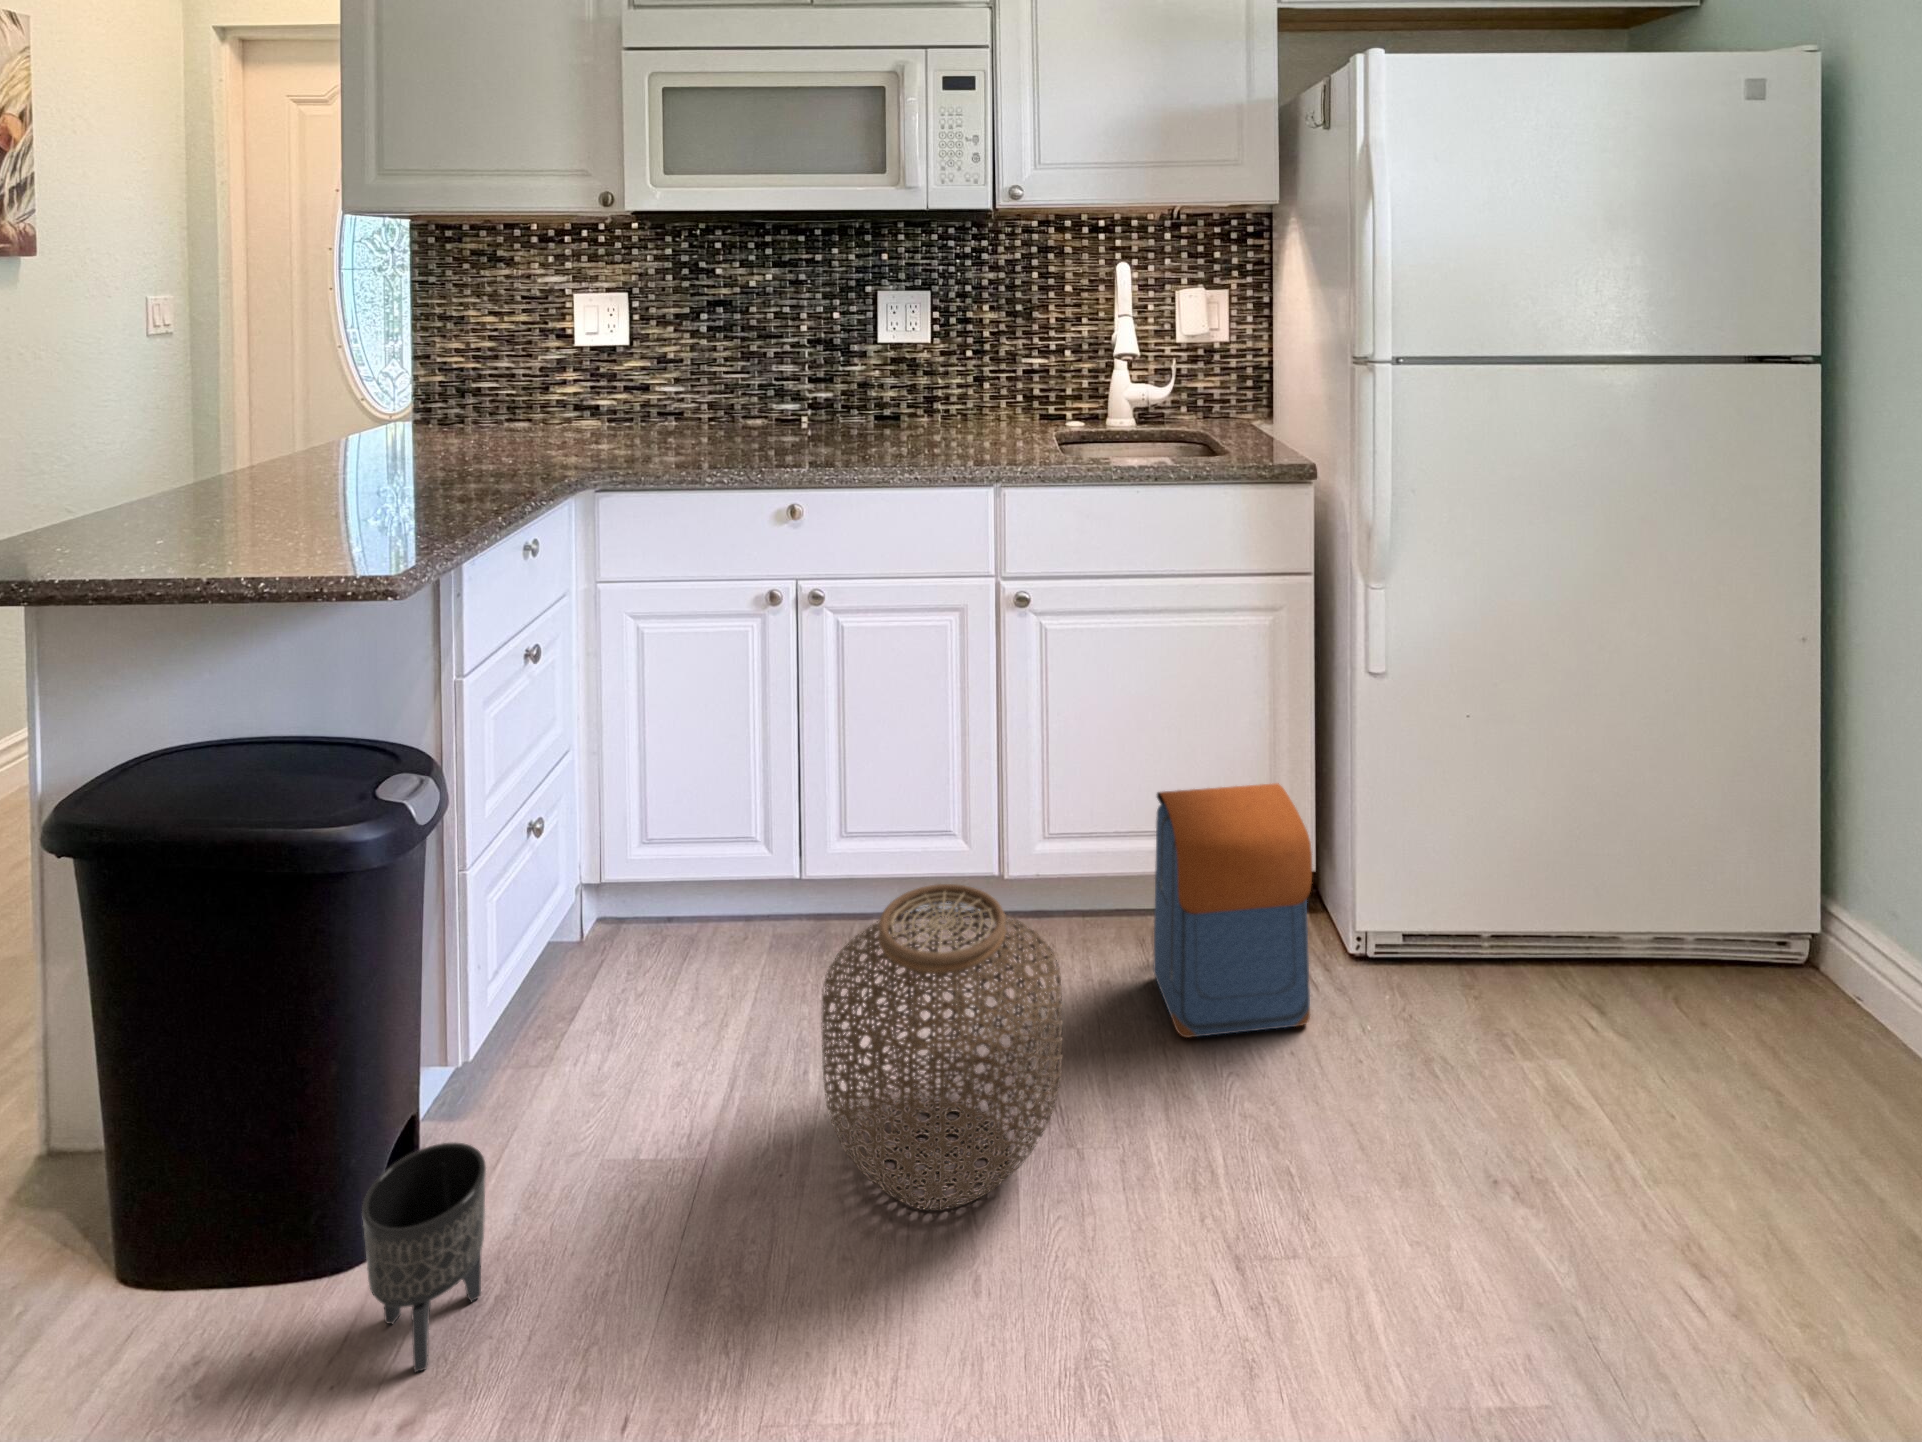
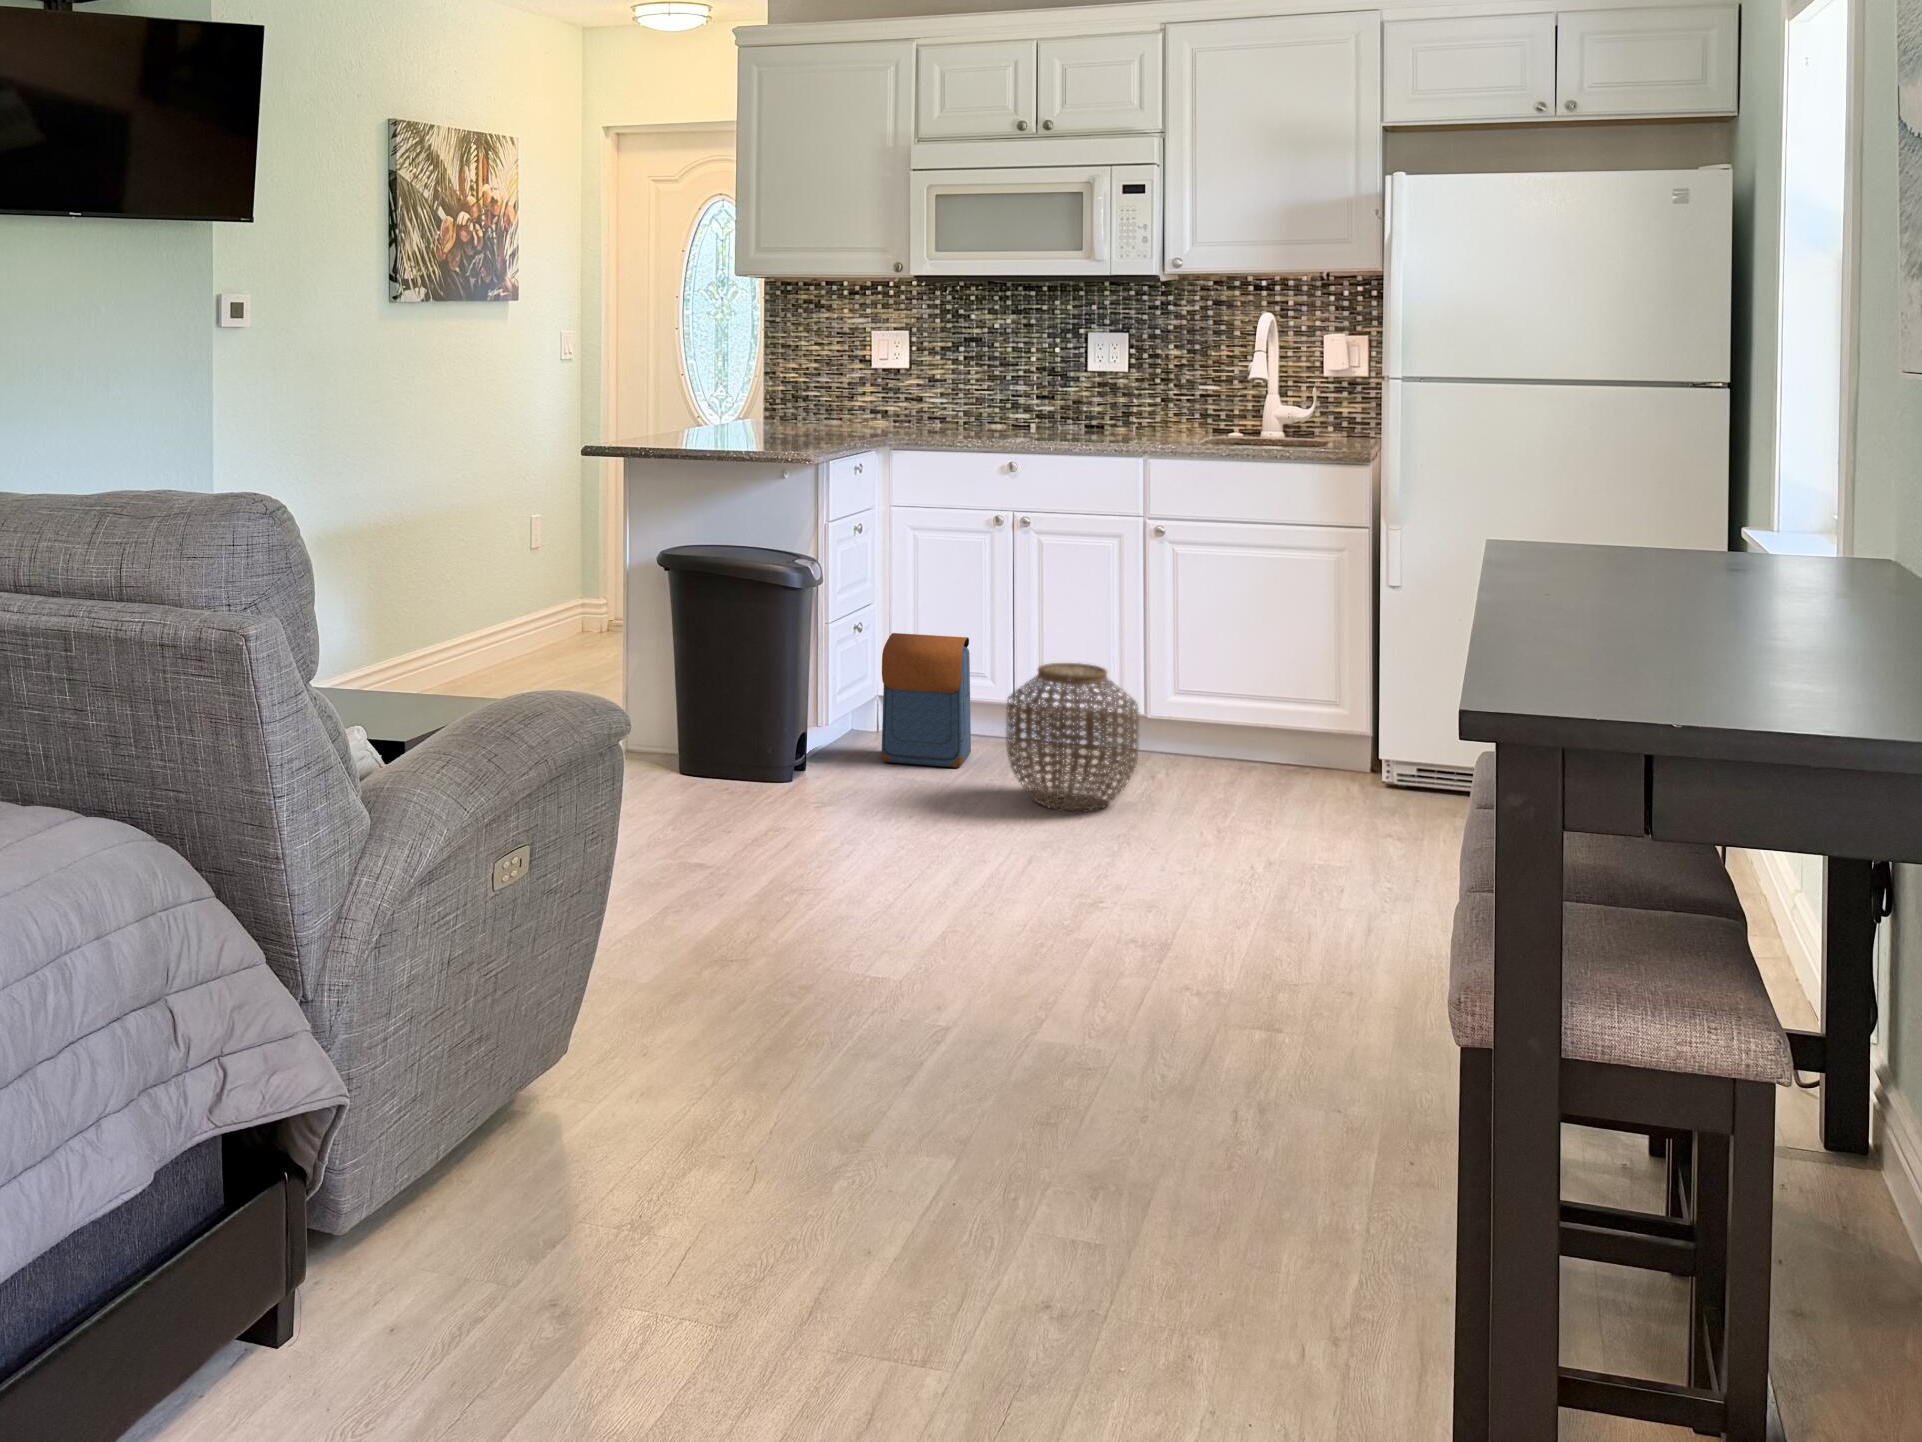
backpack: present [1154,783,1312,1038] -> present [881,633,971,768]
planter: present [362,1143,486,1372] -> none [798,726,847,804]

